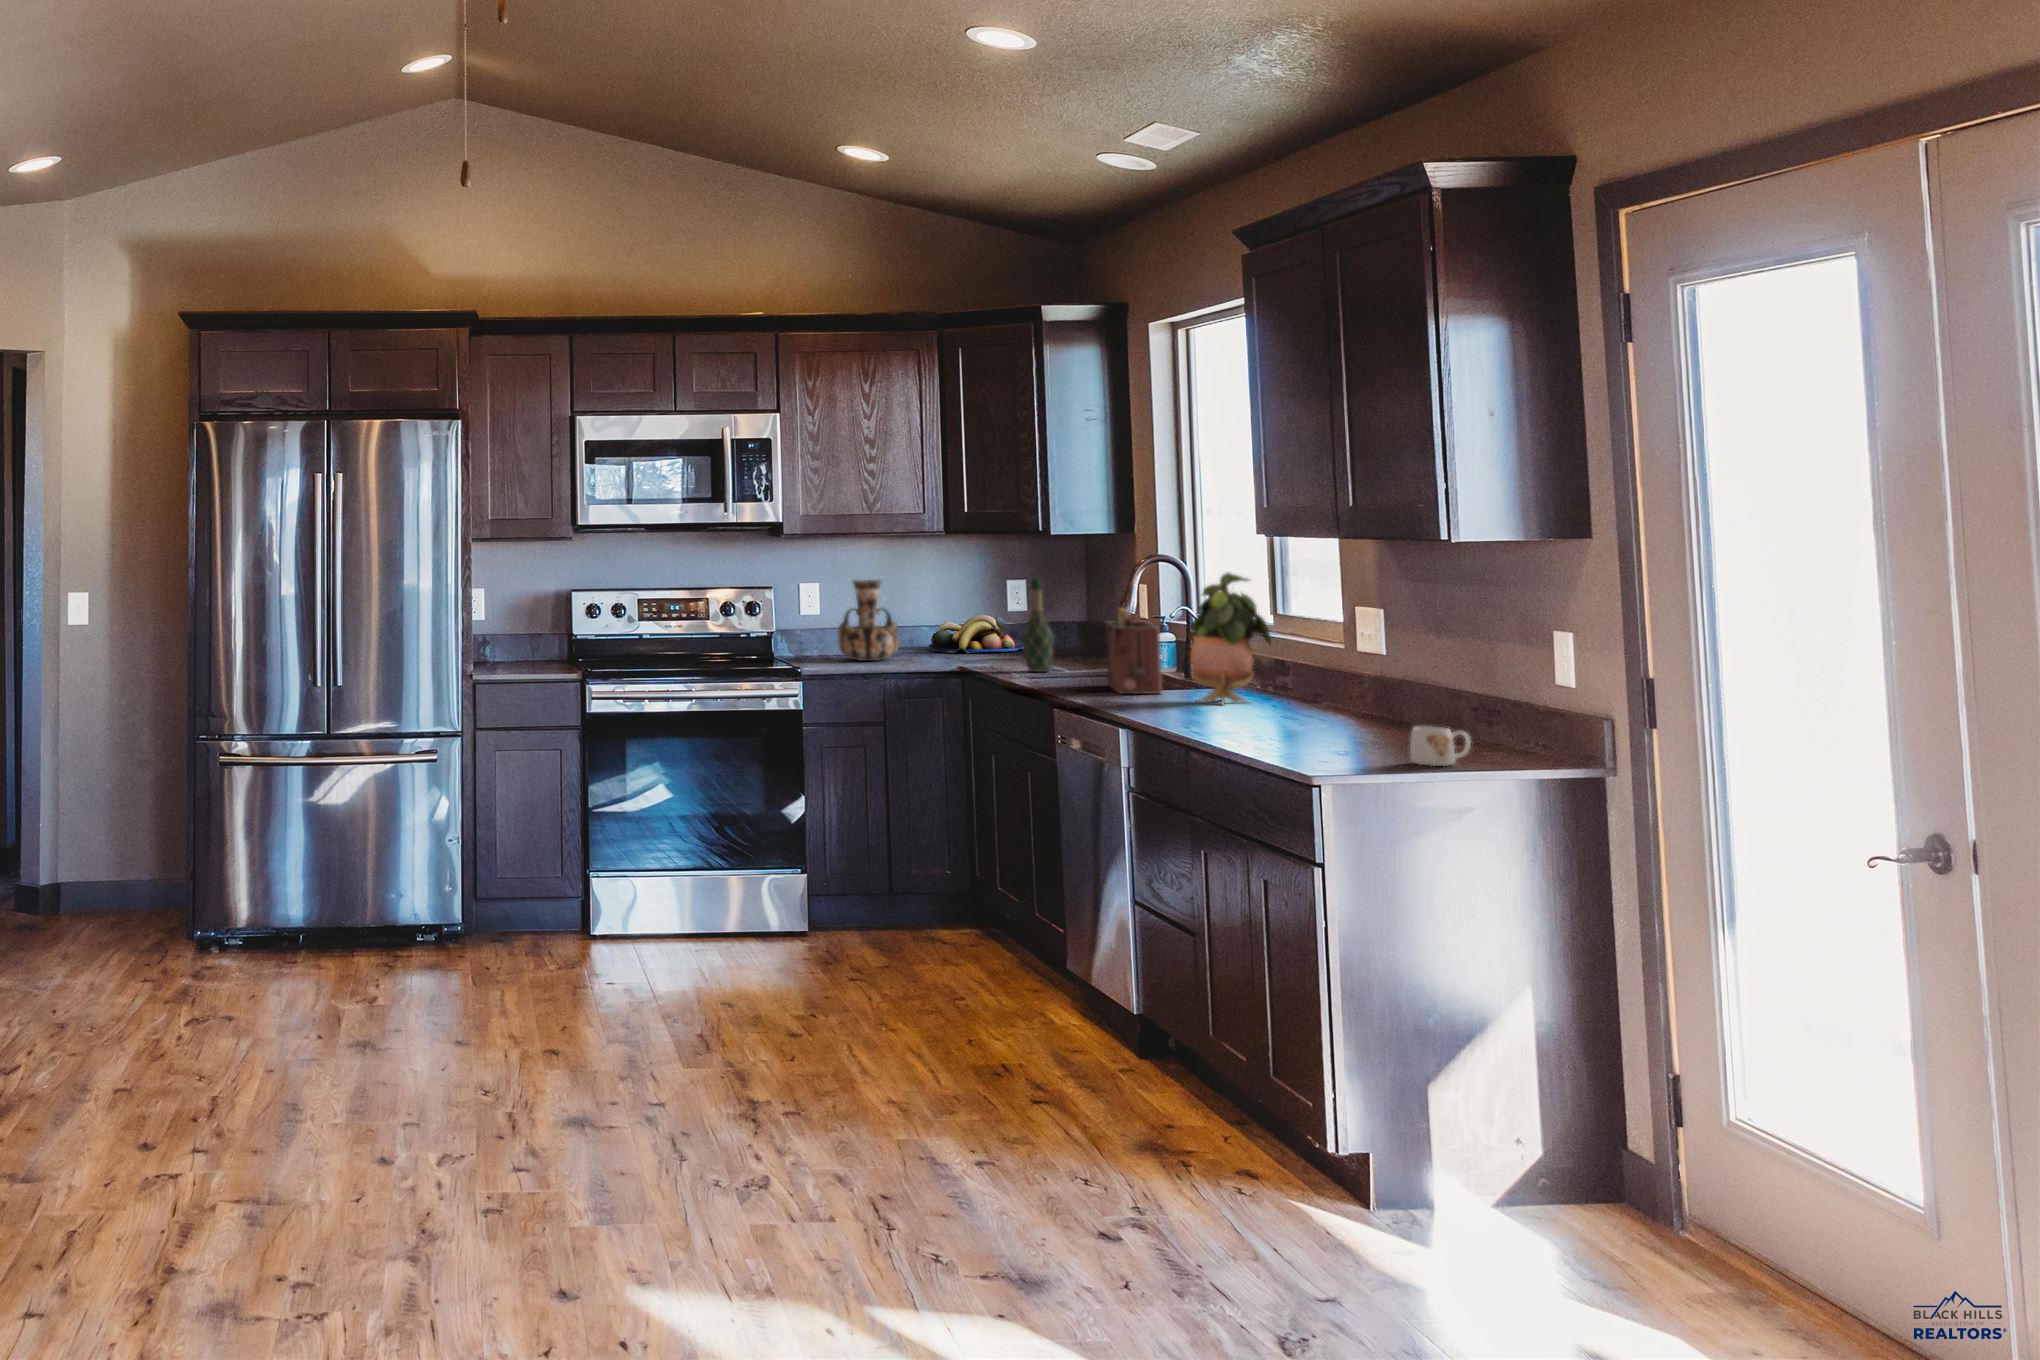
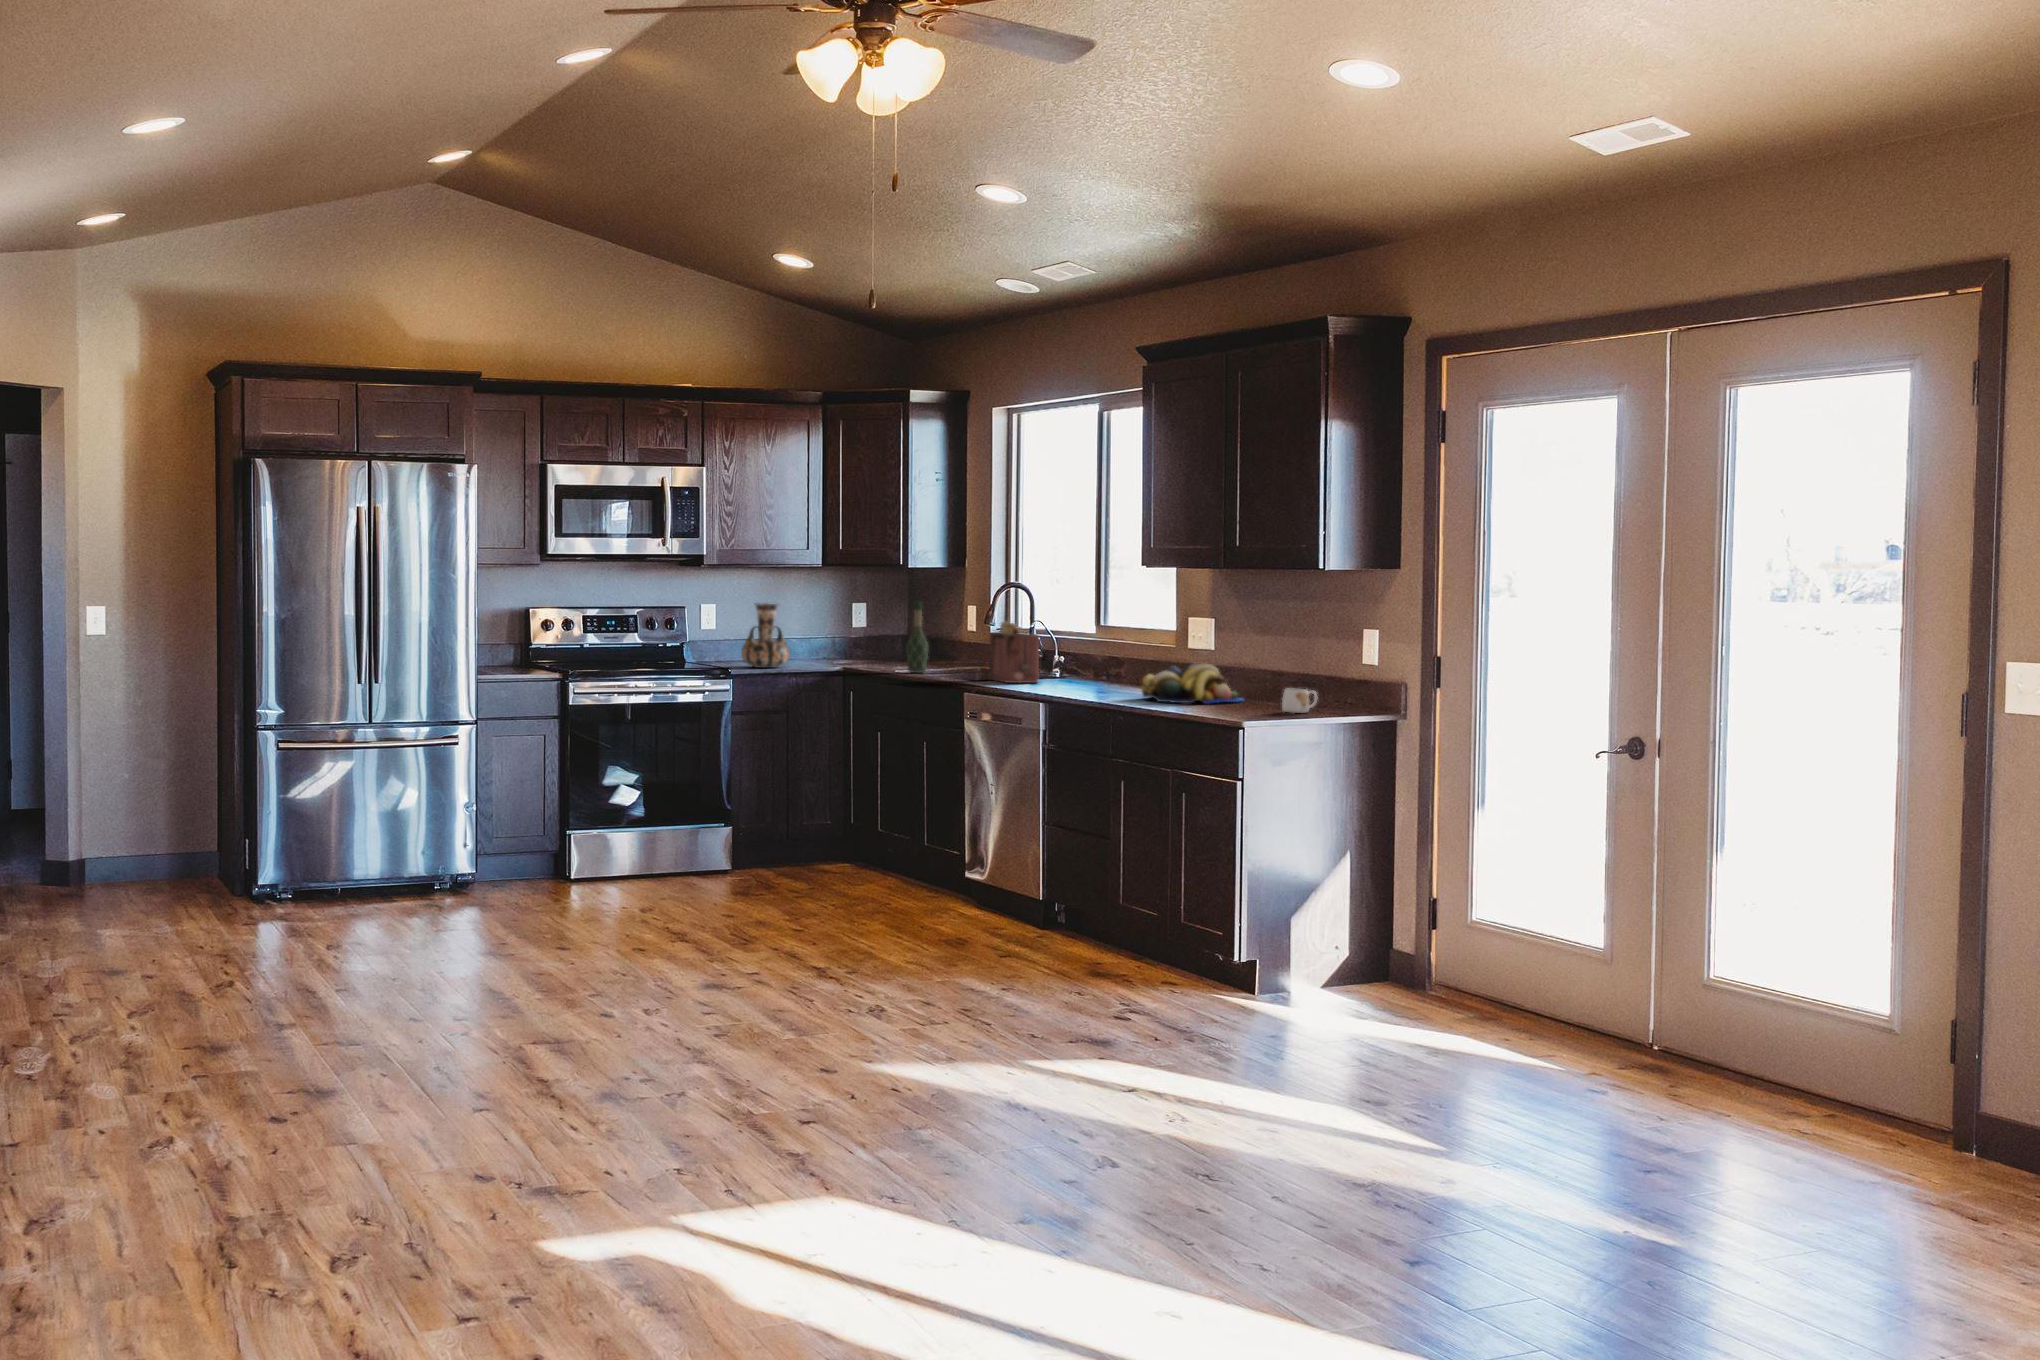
potted plant: present [1189,572,1271,704] -> none [1069,594,1127,688]
fruit bowl: present [929,615,1024,653] -> present [1141,664,1243,704]

